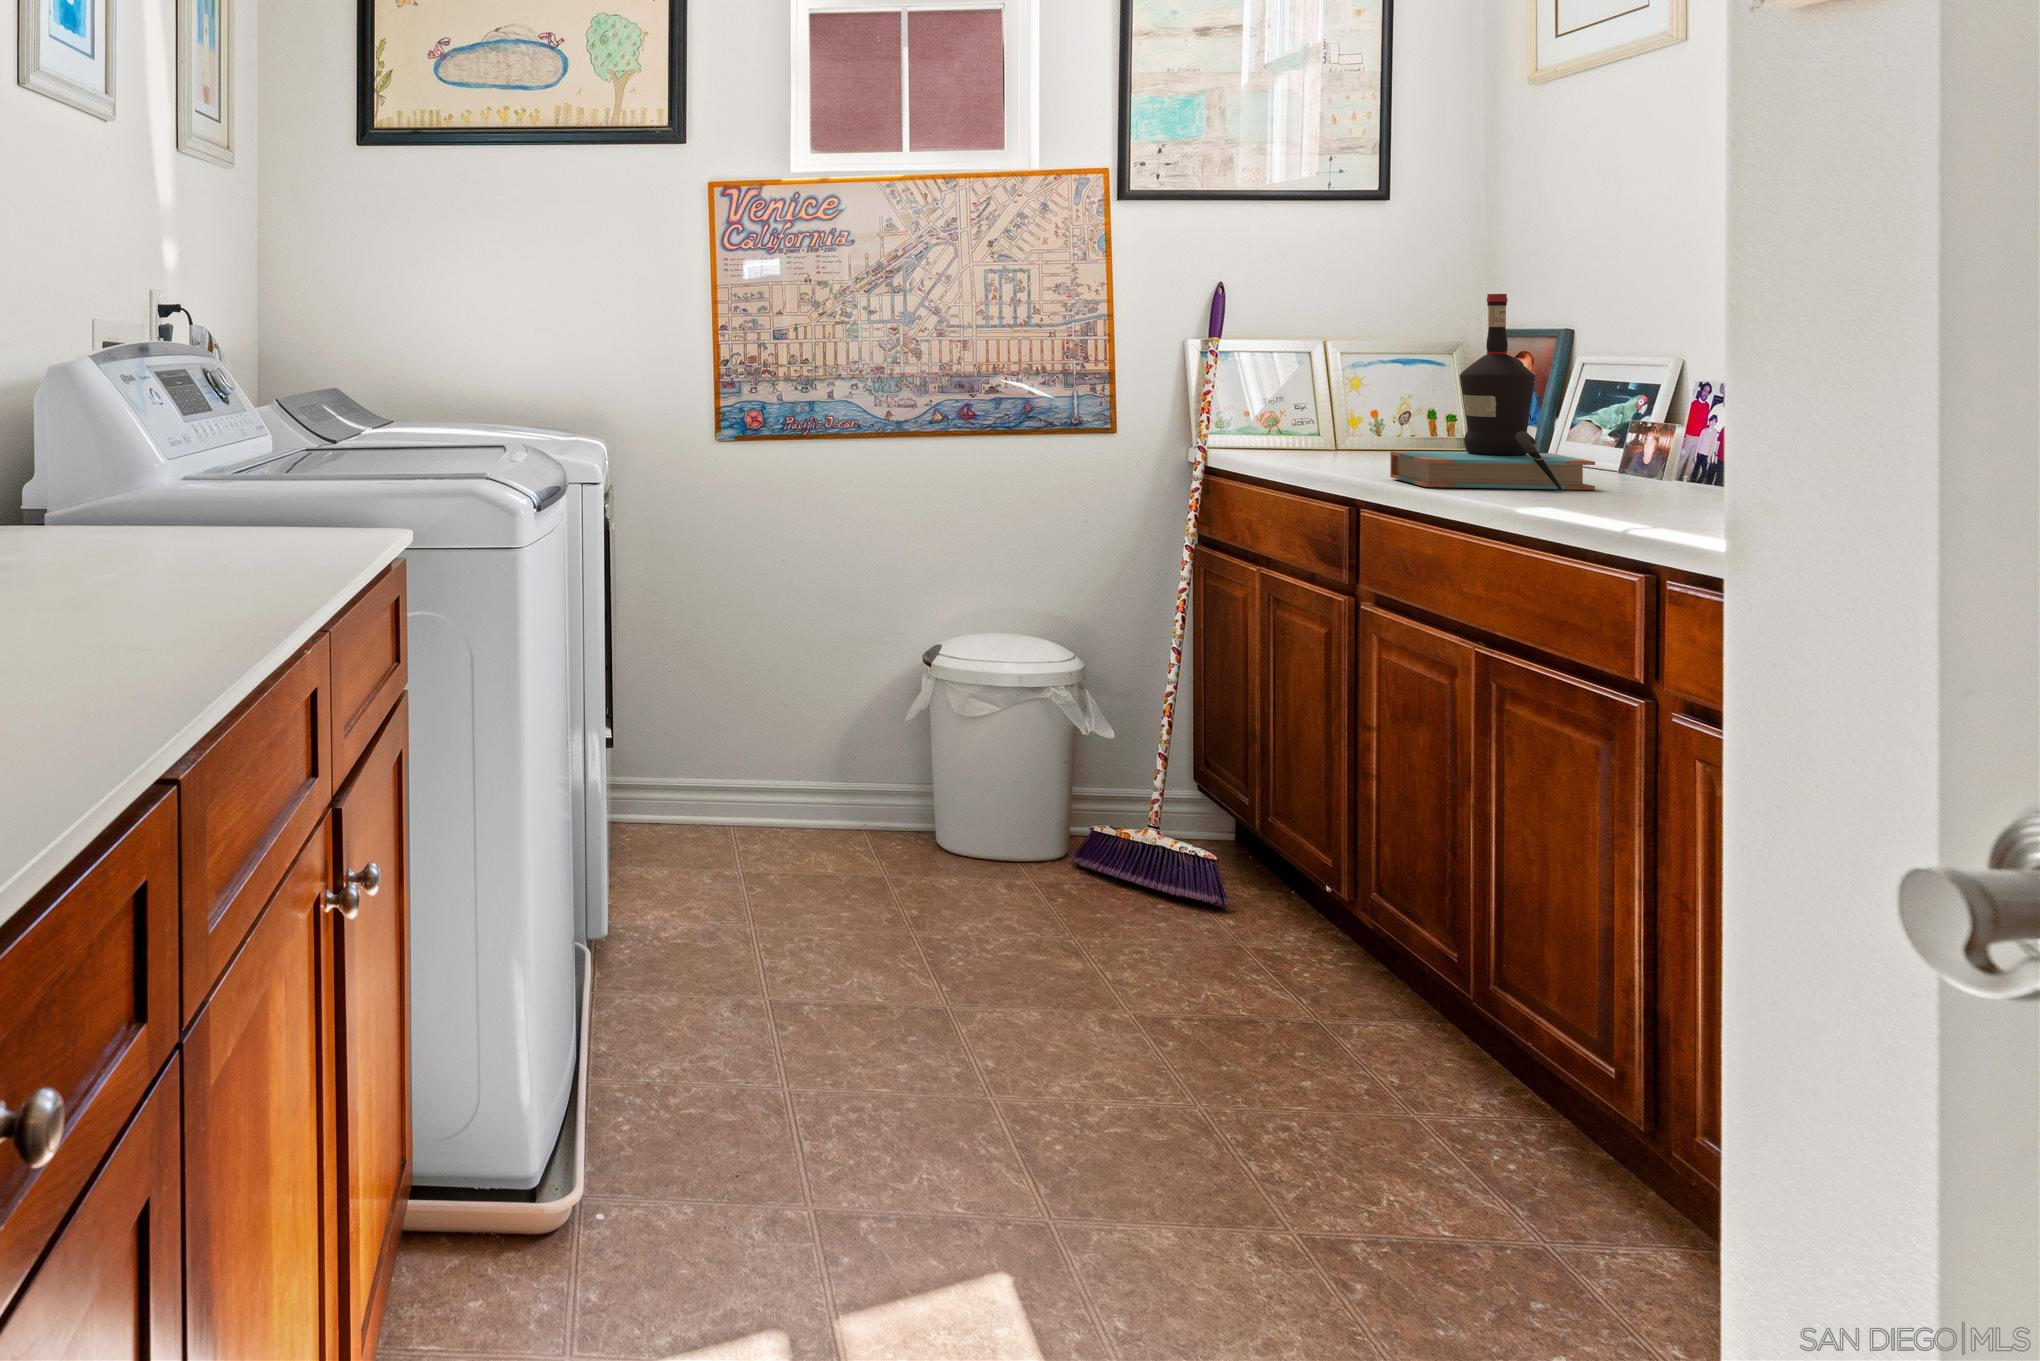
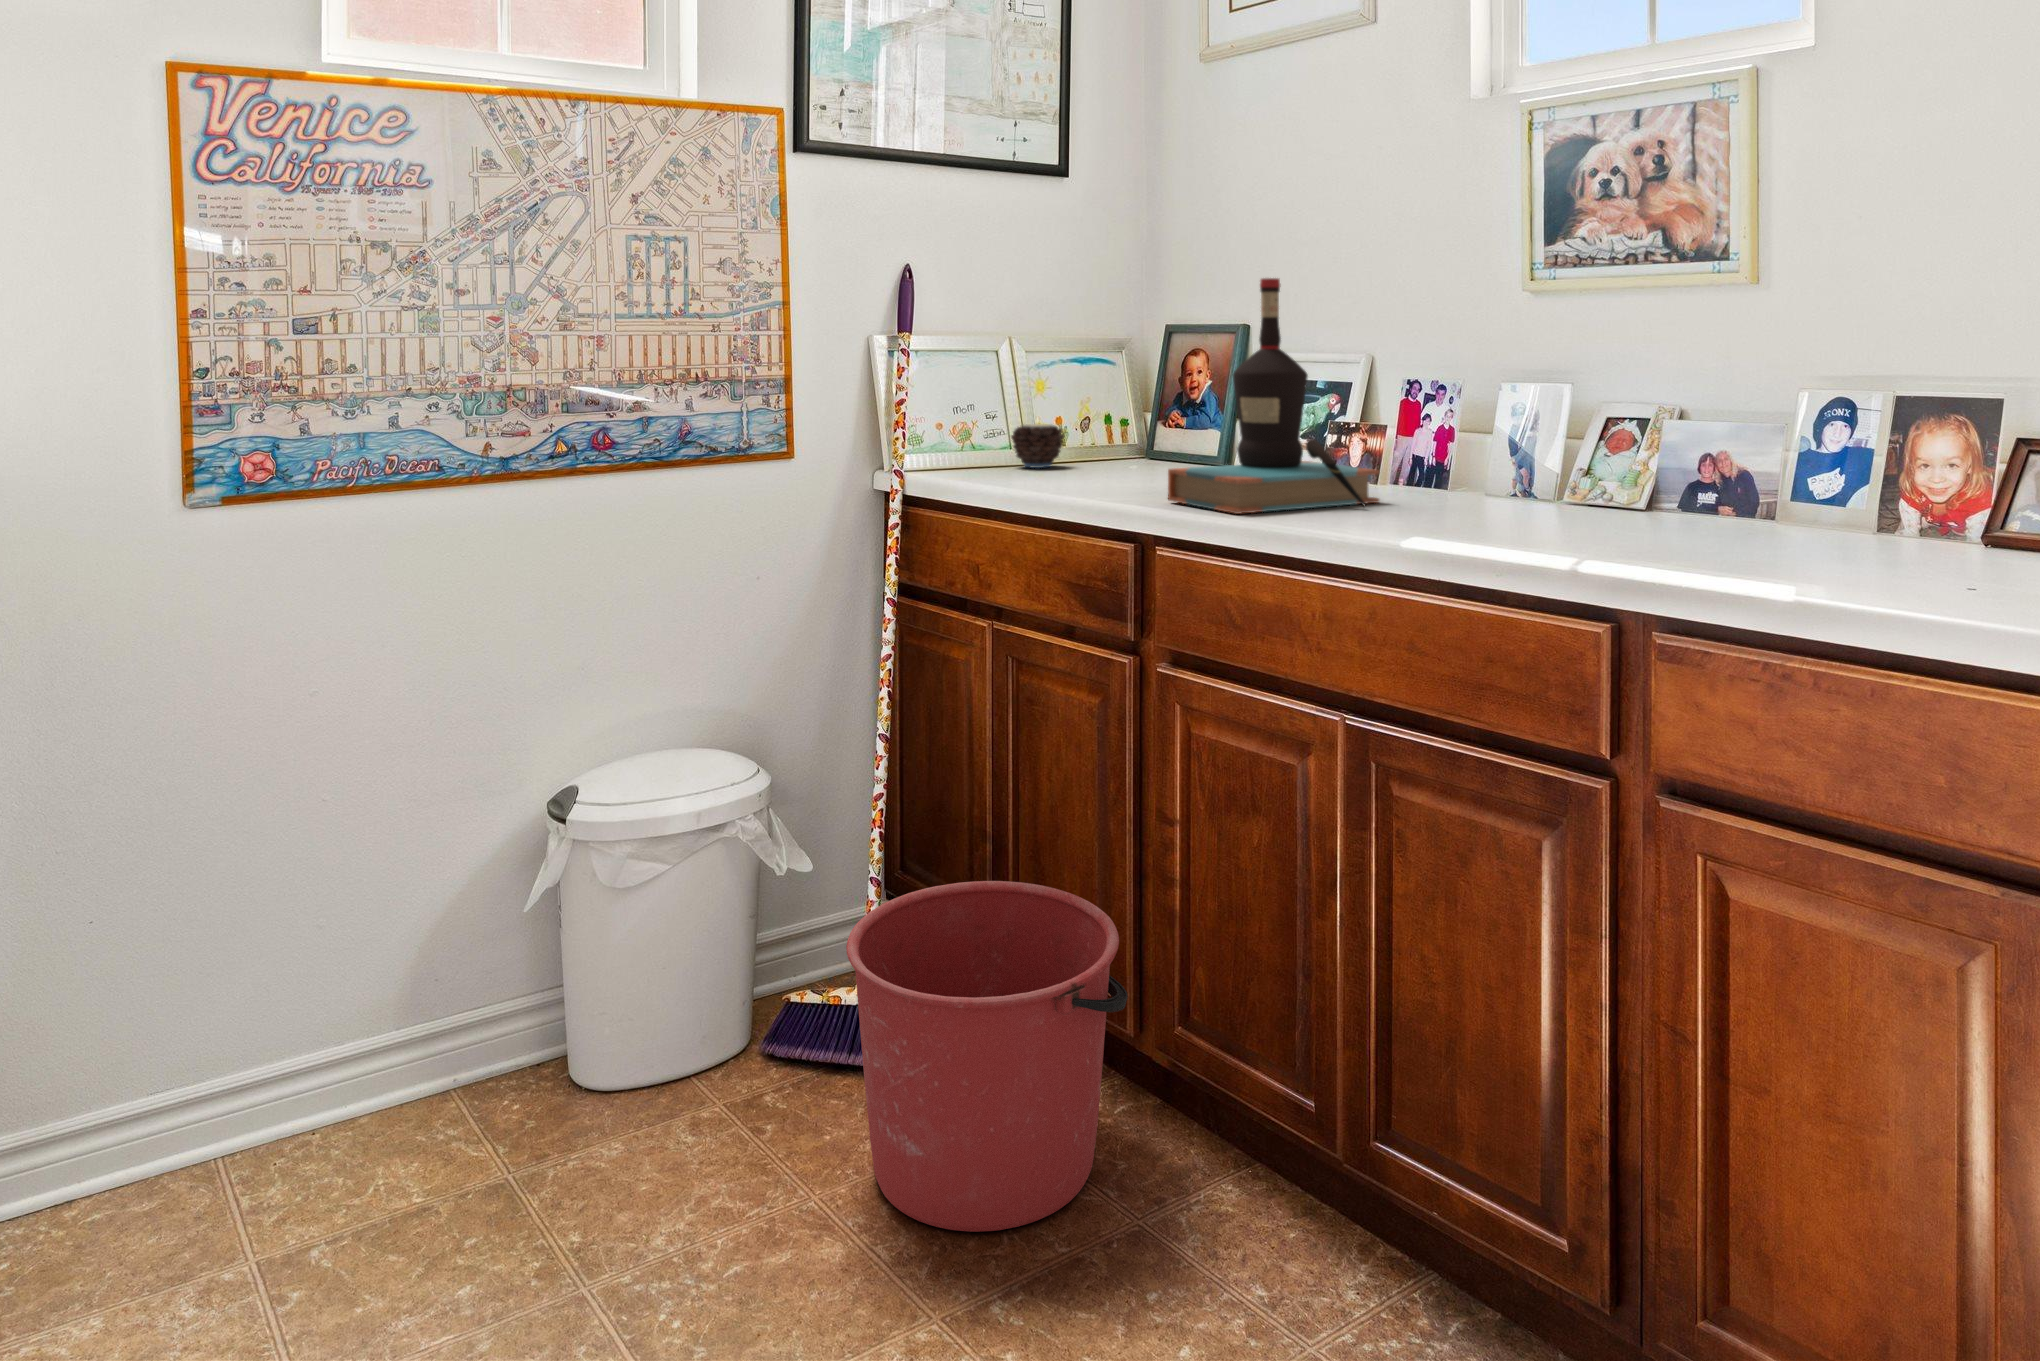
candle: none [1321,410,1376,455] -> present [1011,424,1064,468]
bucket: none [1100,753,1322,978] -> present [846,881,1128,1232]

